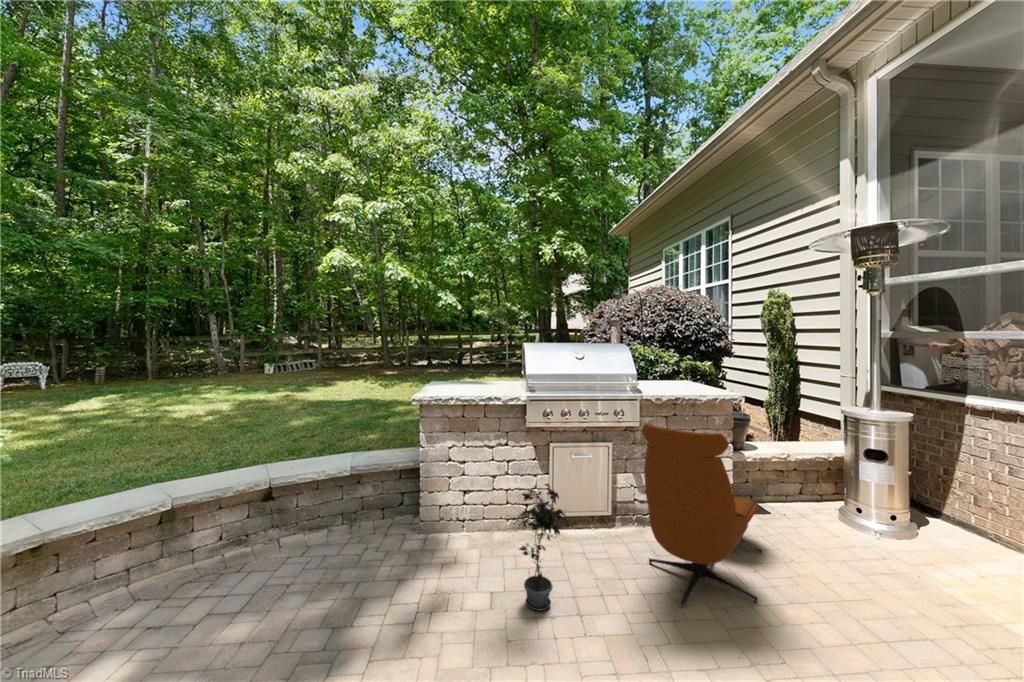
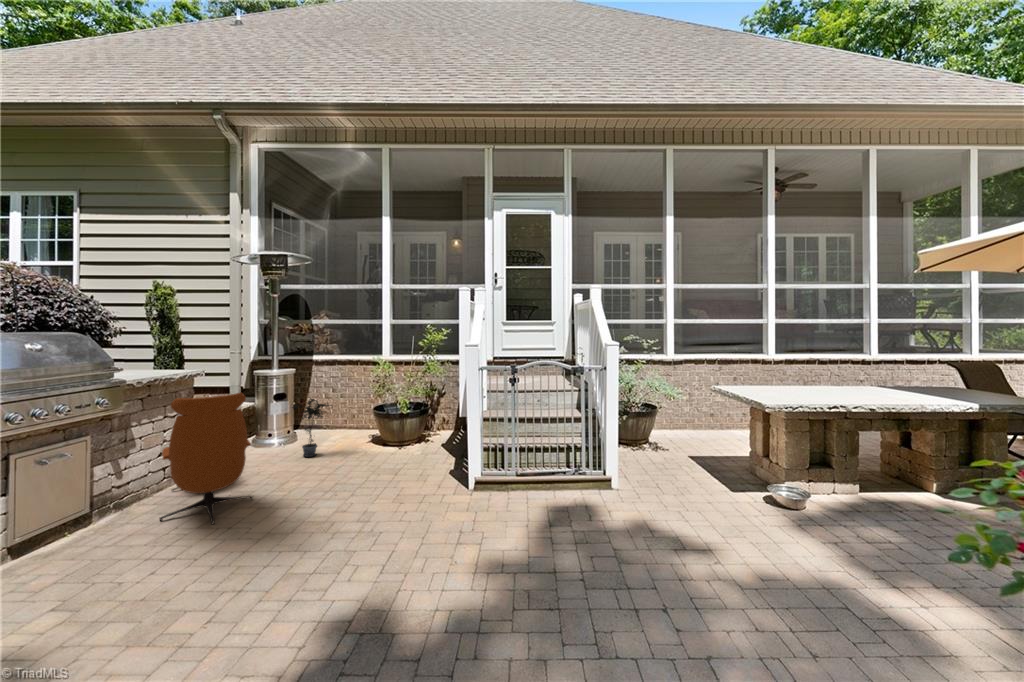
potted plant: present [514,484,568,611] -> present [293,398,332,457]

